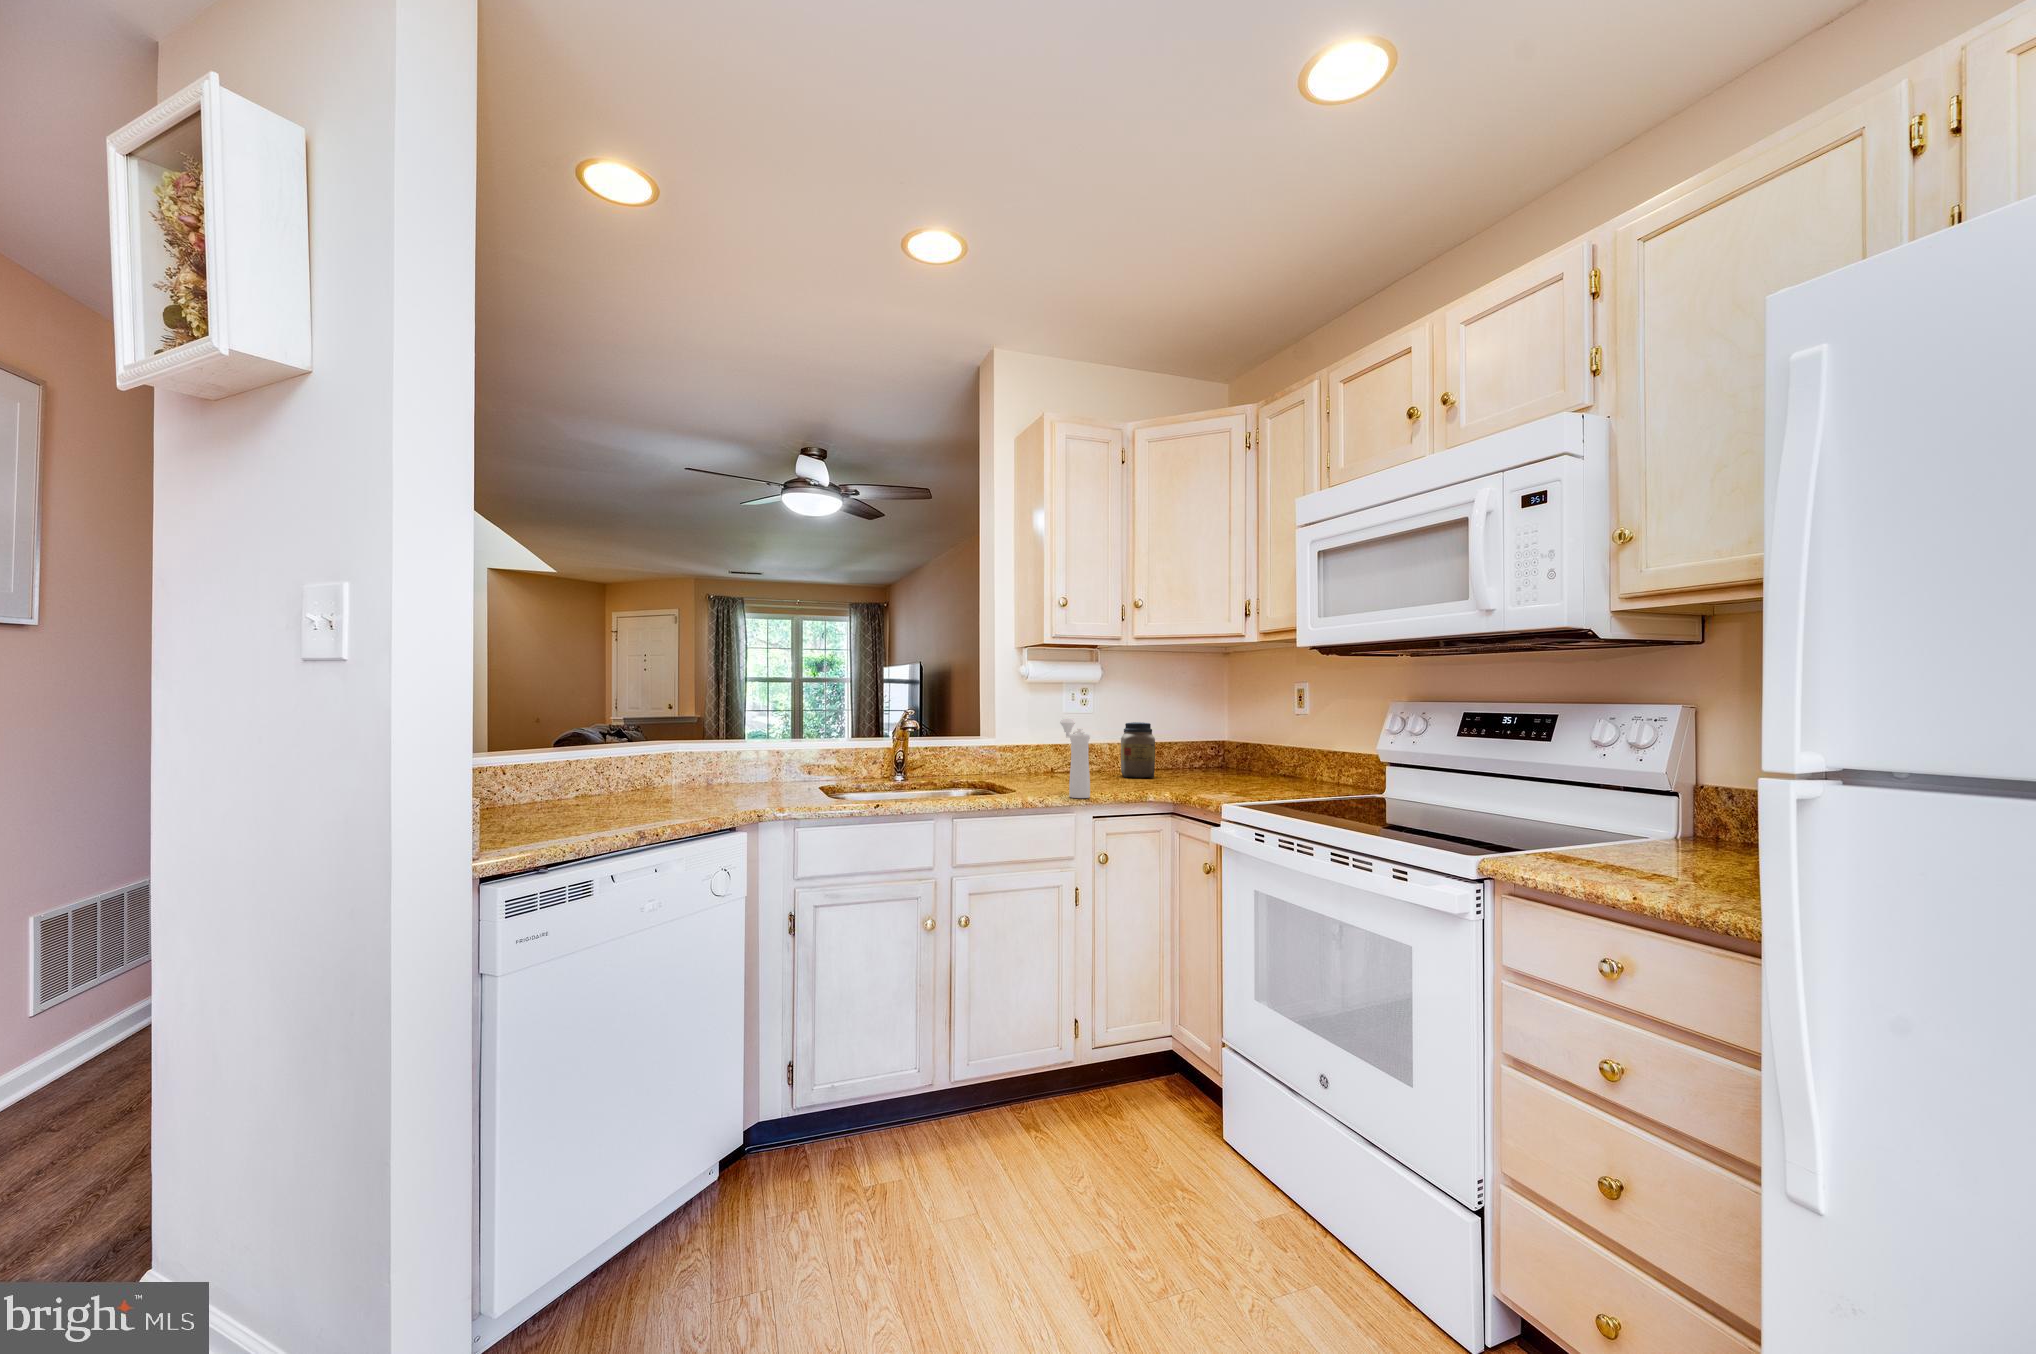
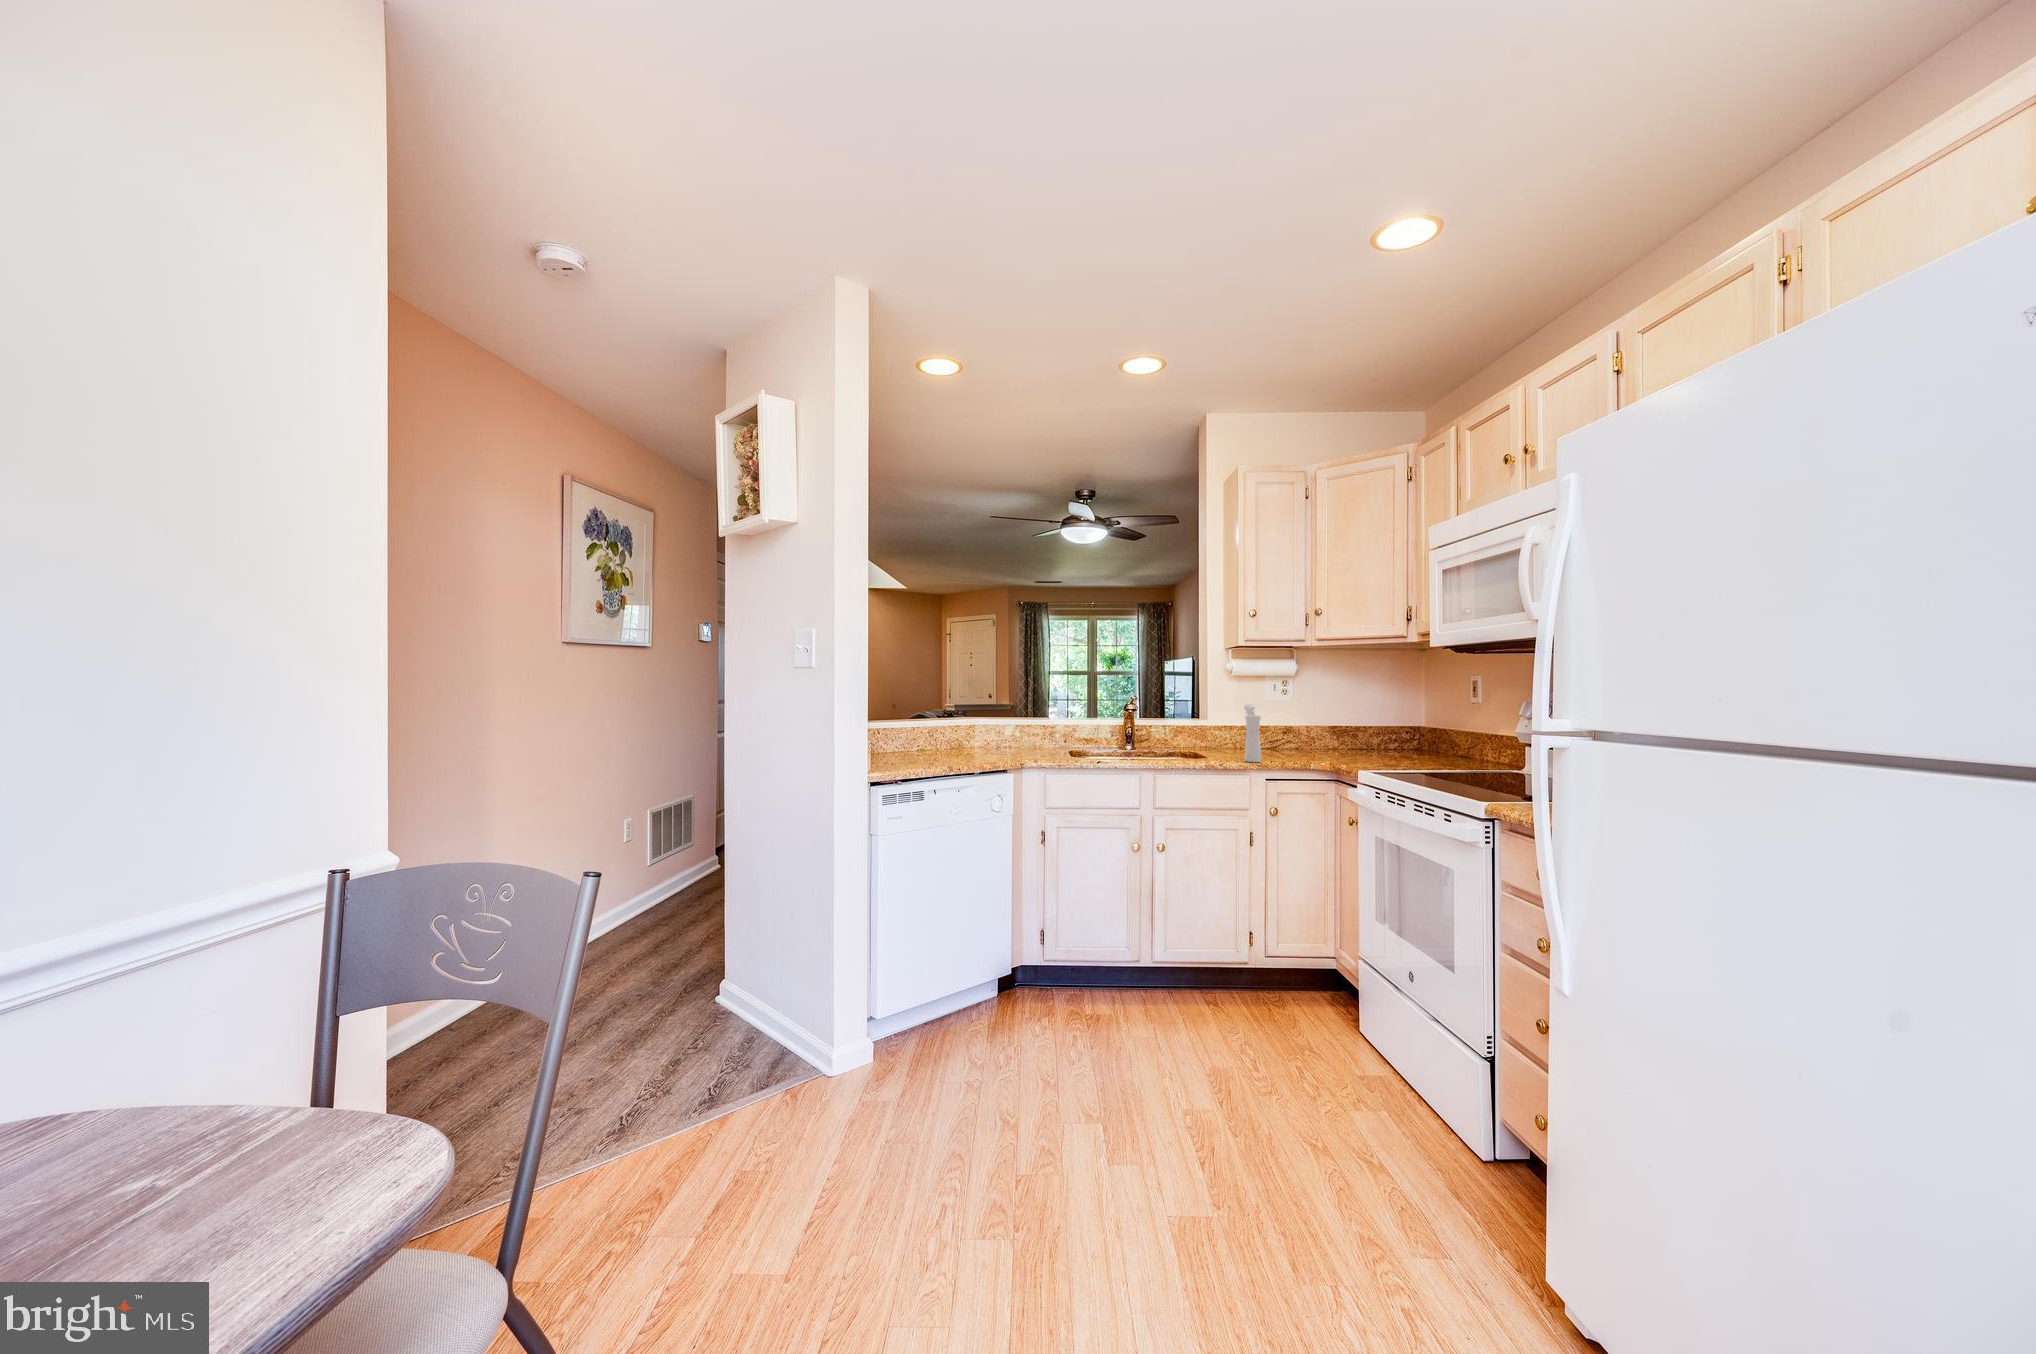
jar: present [1121,722,1155,778] -> none [1316,709,1346,754]

